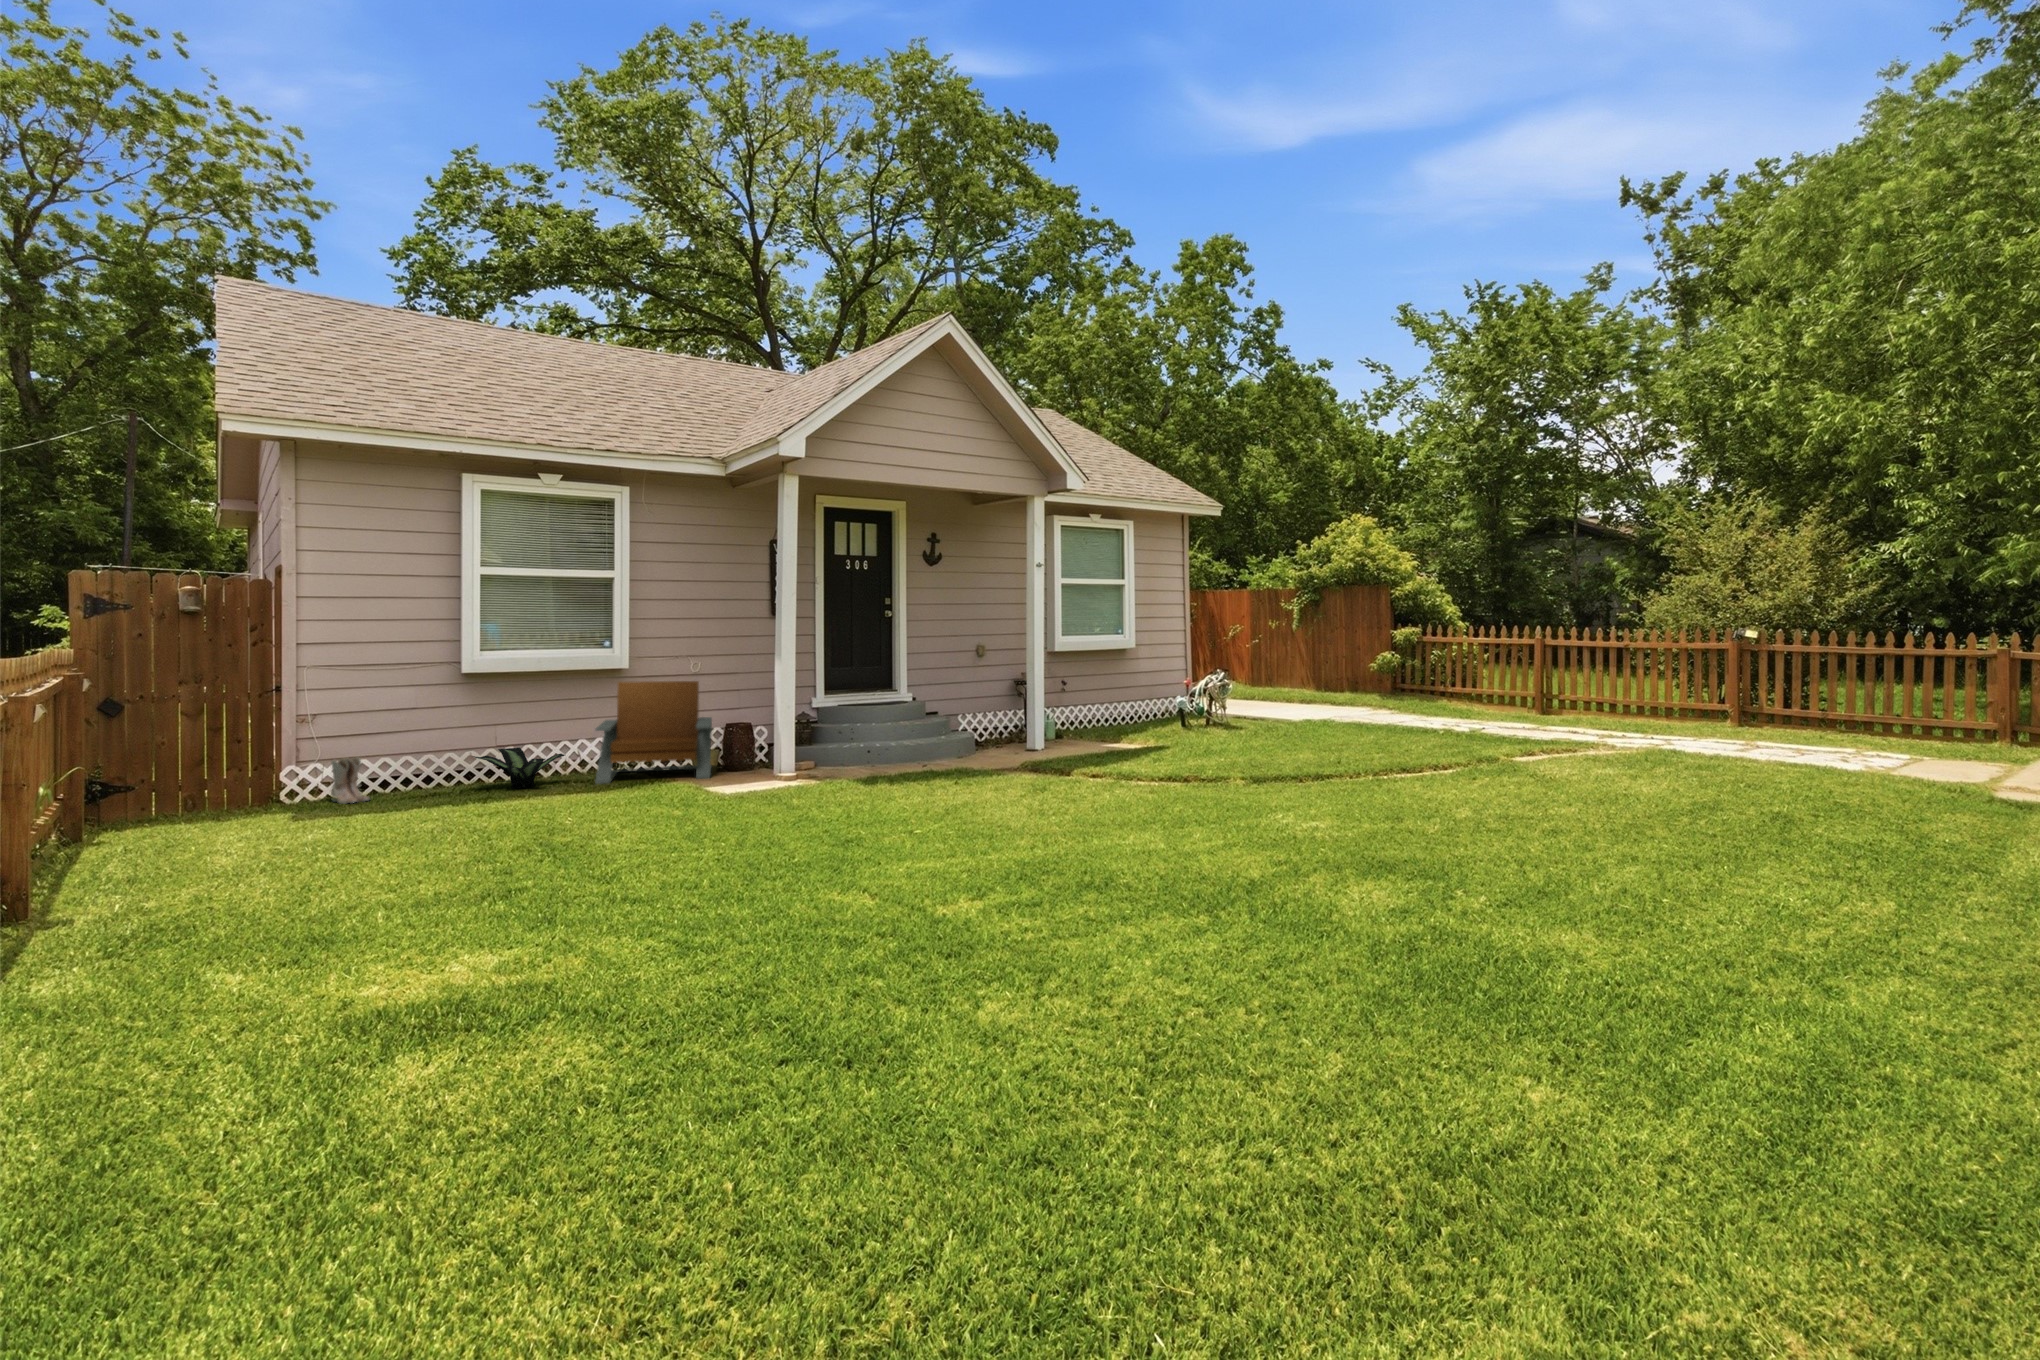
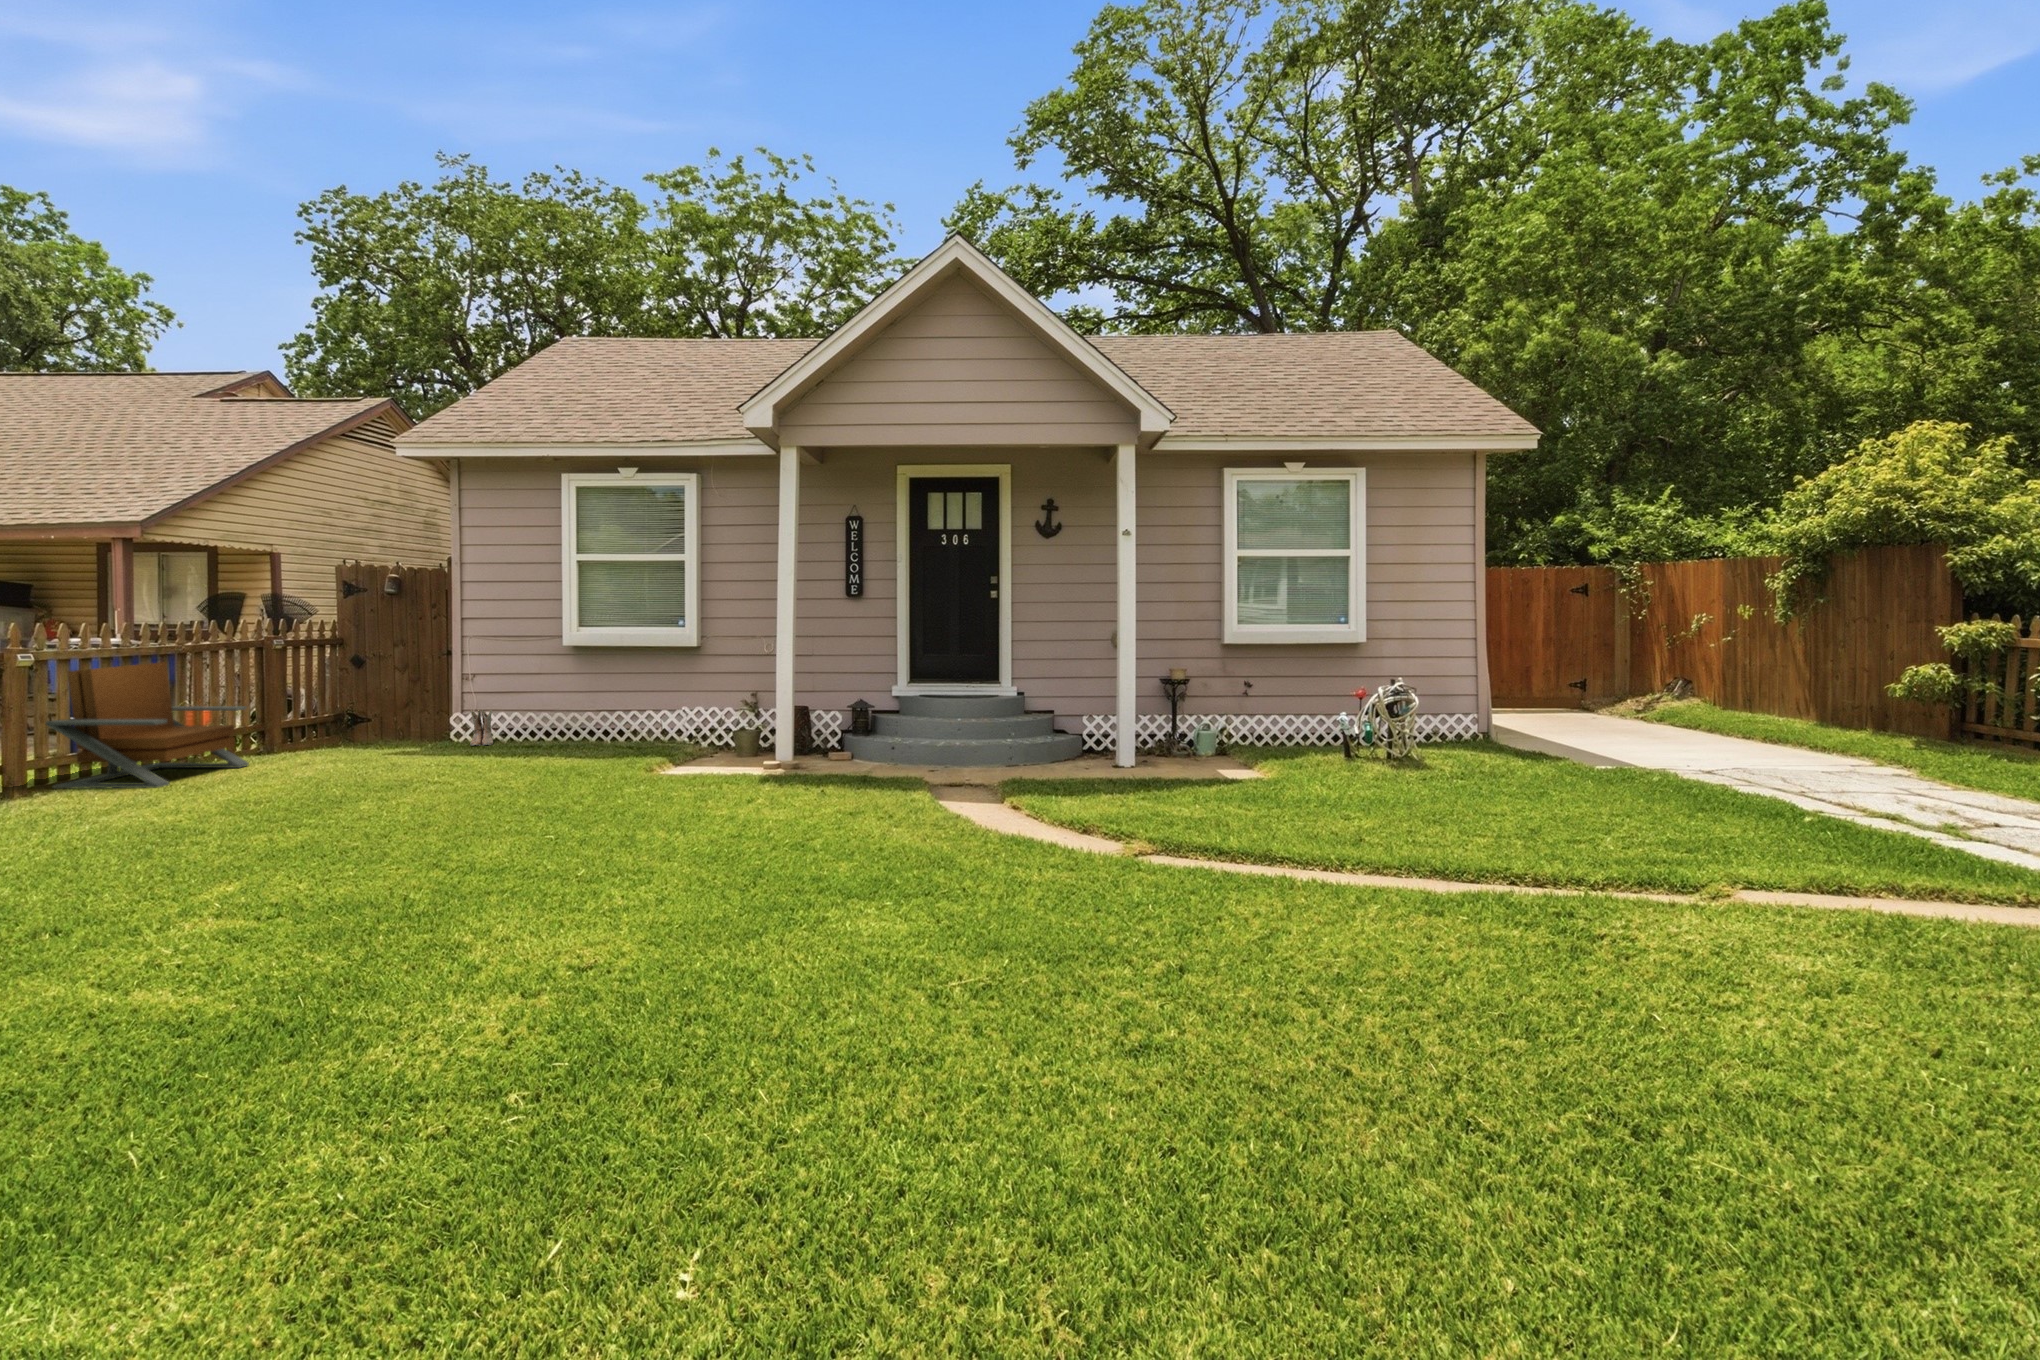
lounge chair: present [595,681,712,784] -> present [46,662,249,788]
potted plant: present [473,748,565,789] -> none [544,713,622,749]

